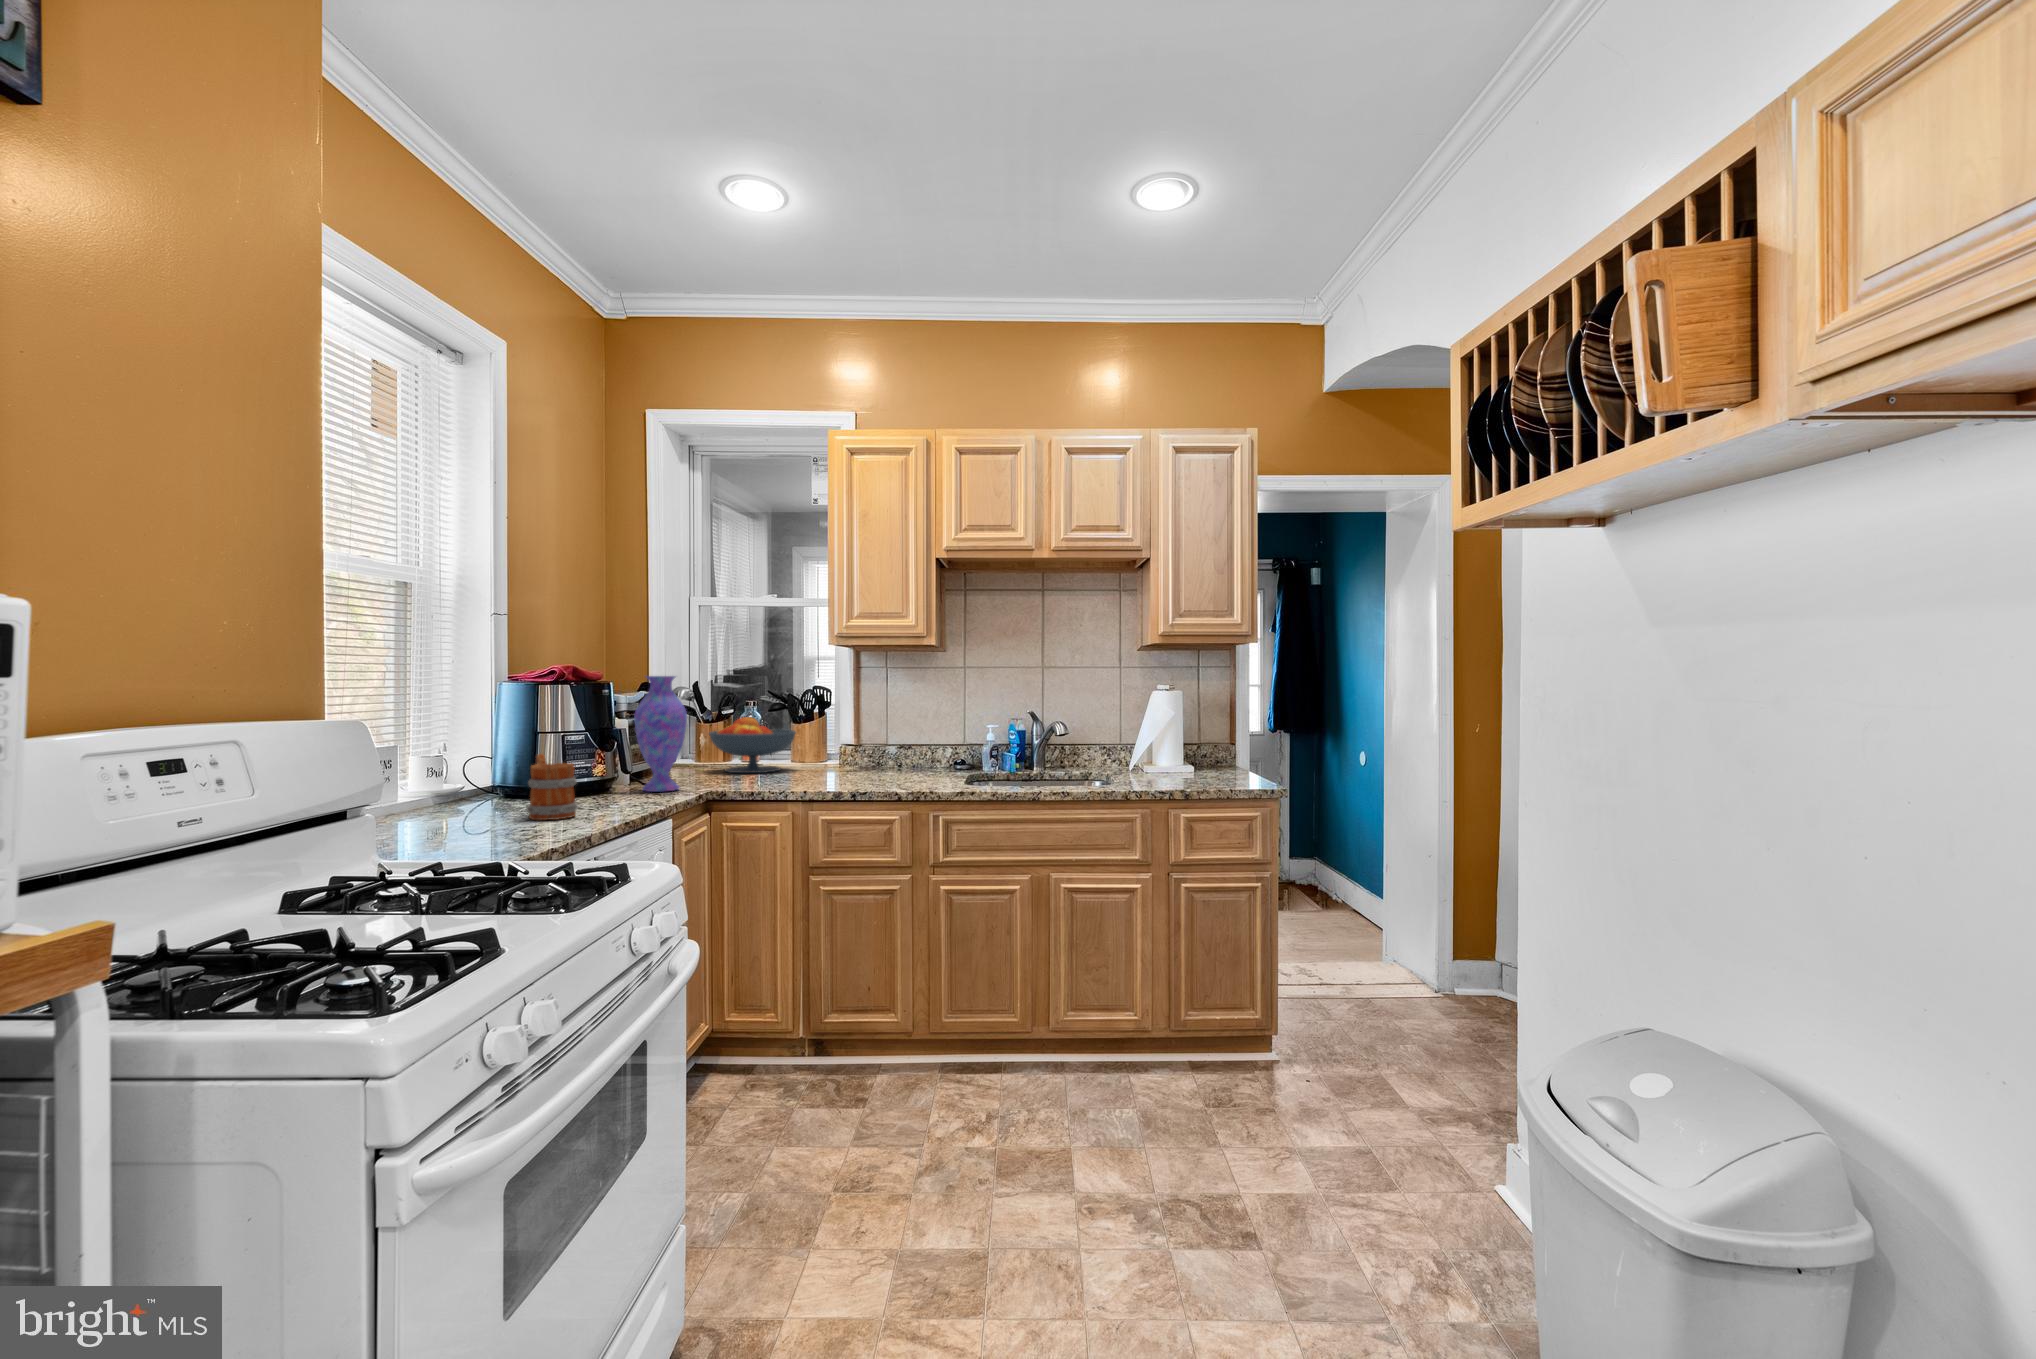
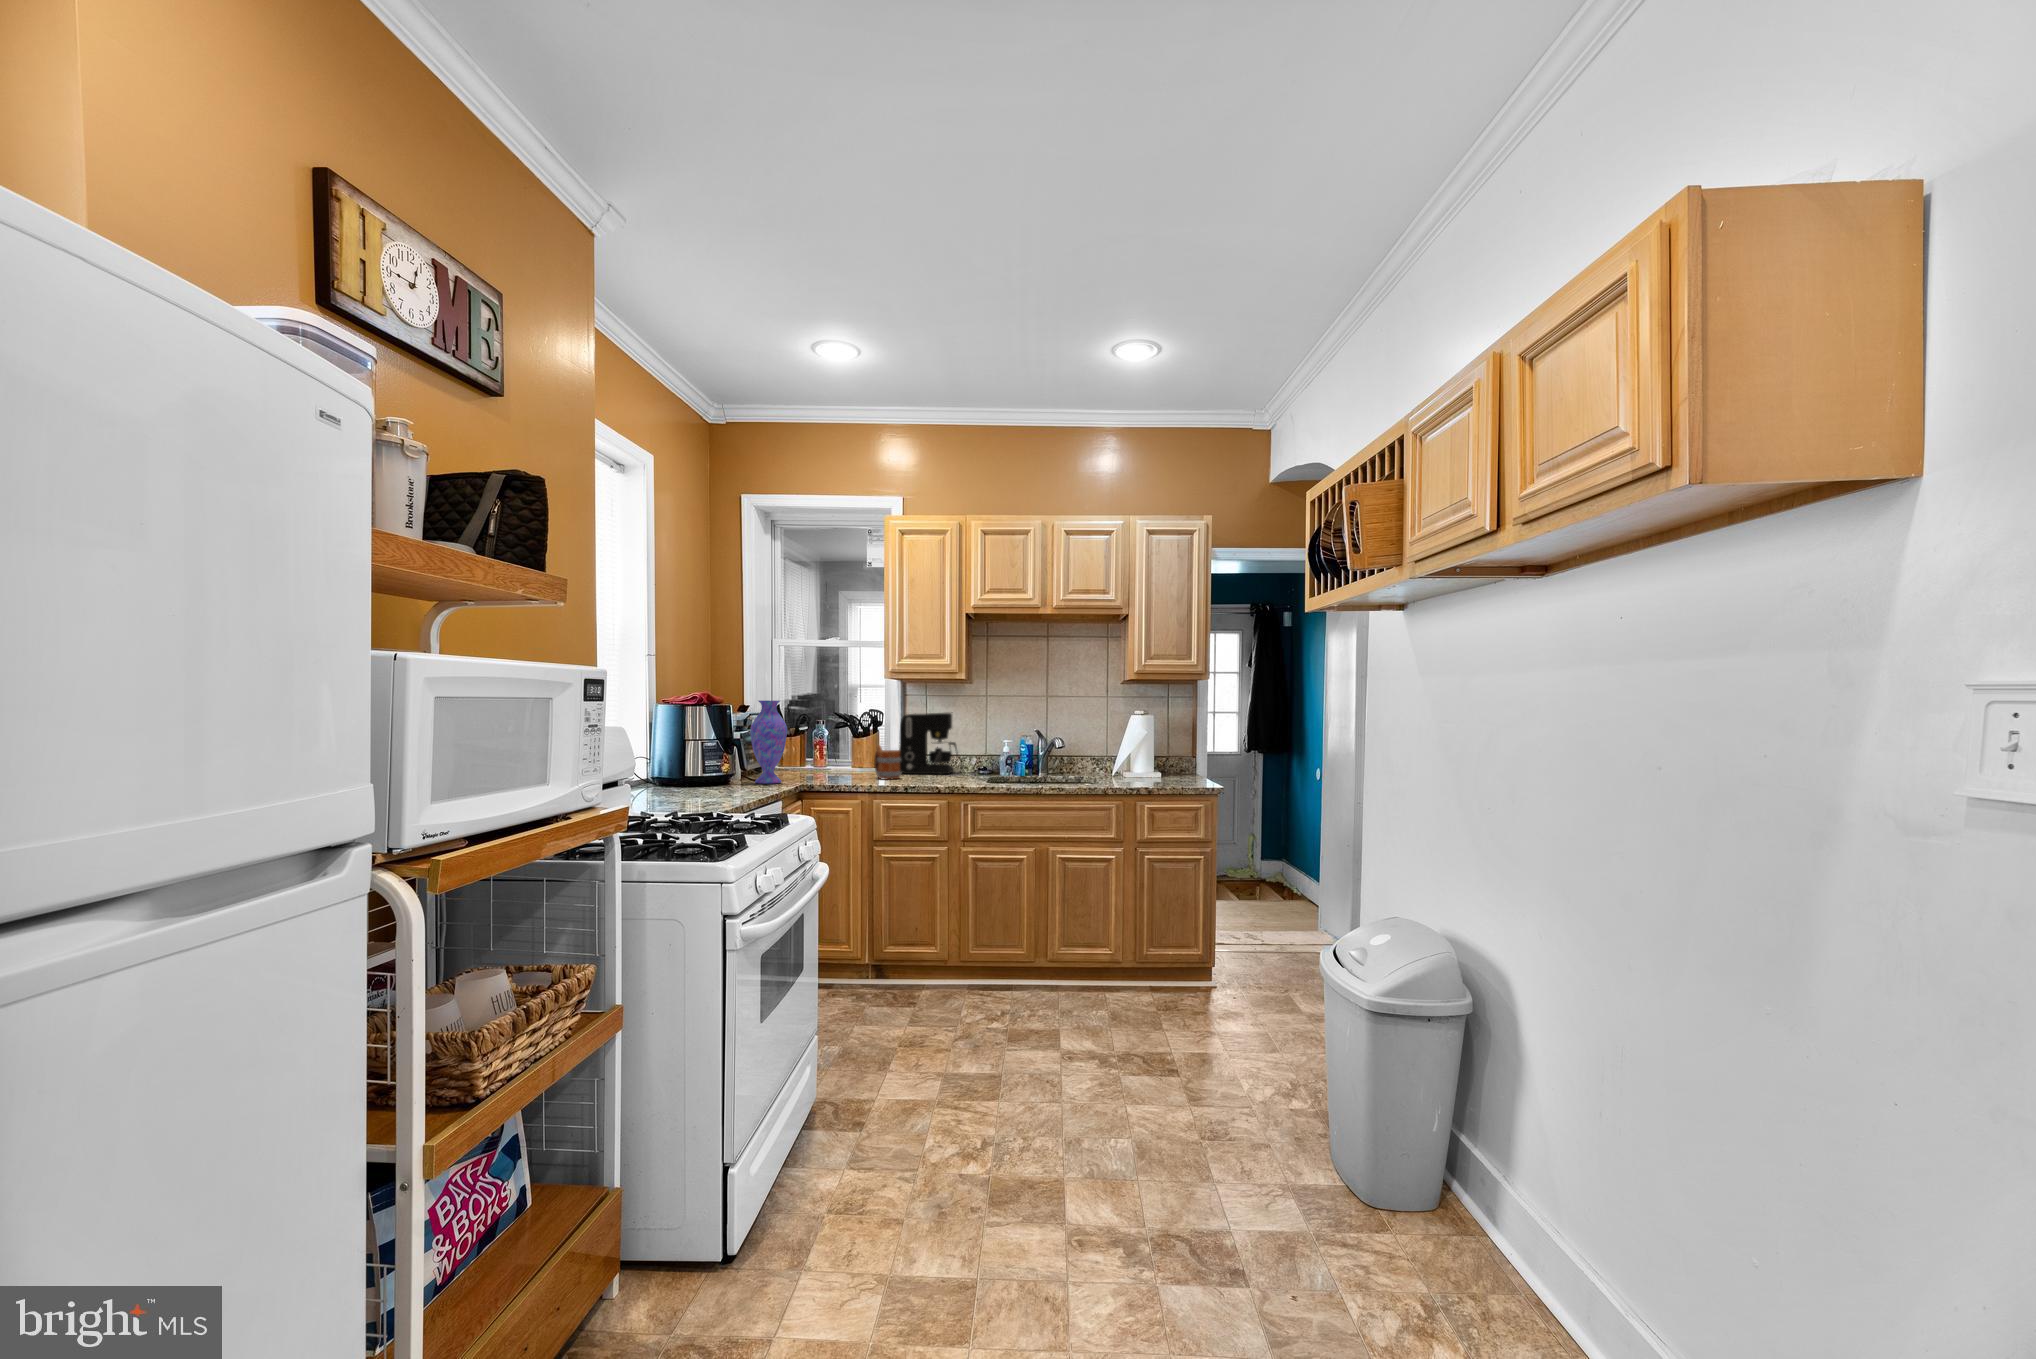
coffee maker: none [849,690,928,772] -> present [899,713,957,774]
fruit bowl: present [709,717,796,773] -> none [793,732,858,774]
mug: present [526,754,578,820] -> present [874,745,902,780]

